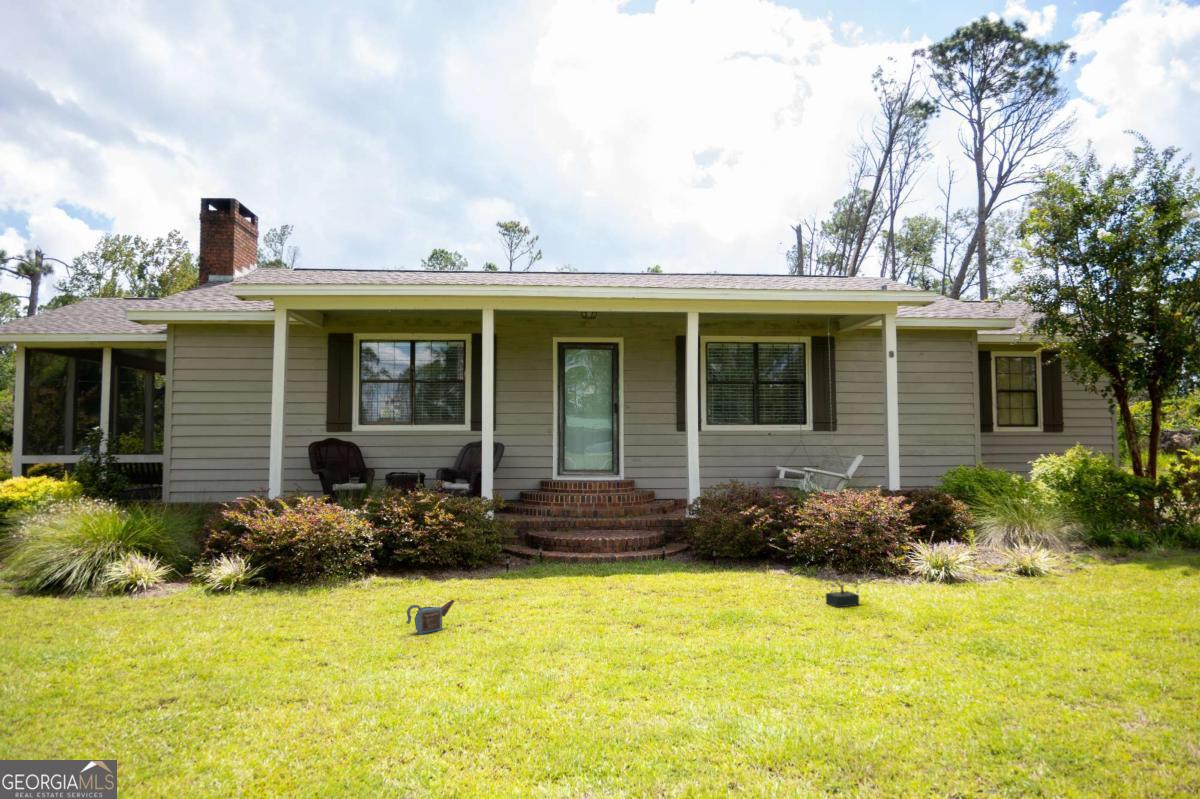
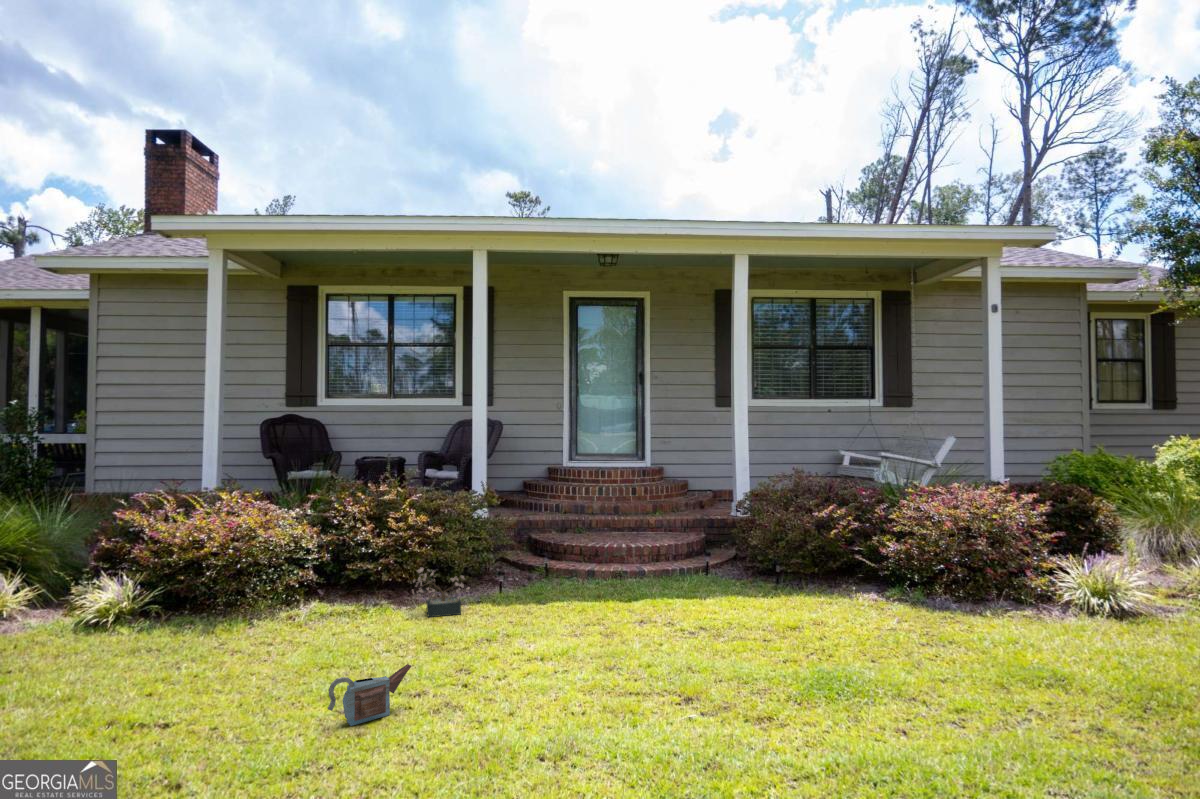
decorative plant: present [818,567,861,607] -> present [412,568,470,617]

